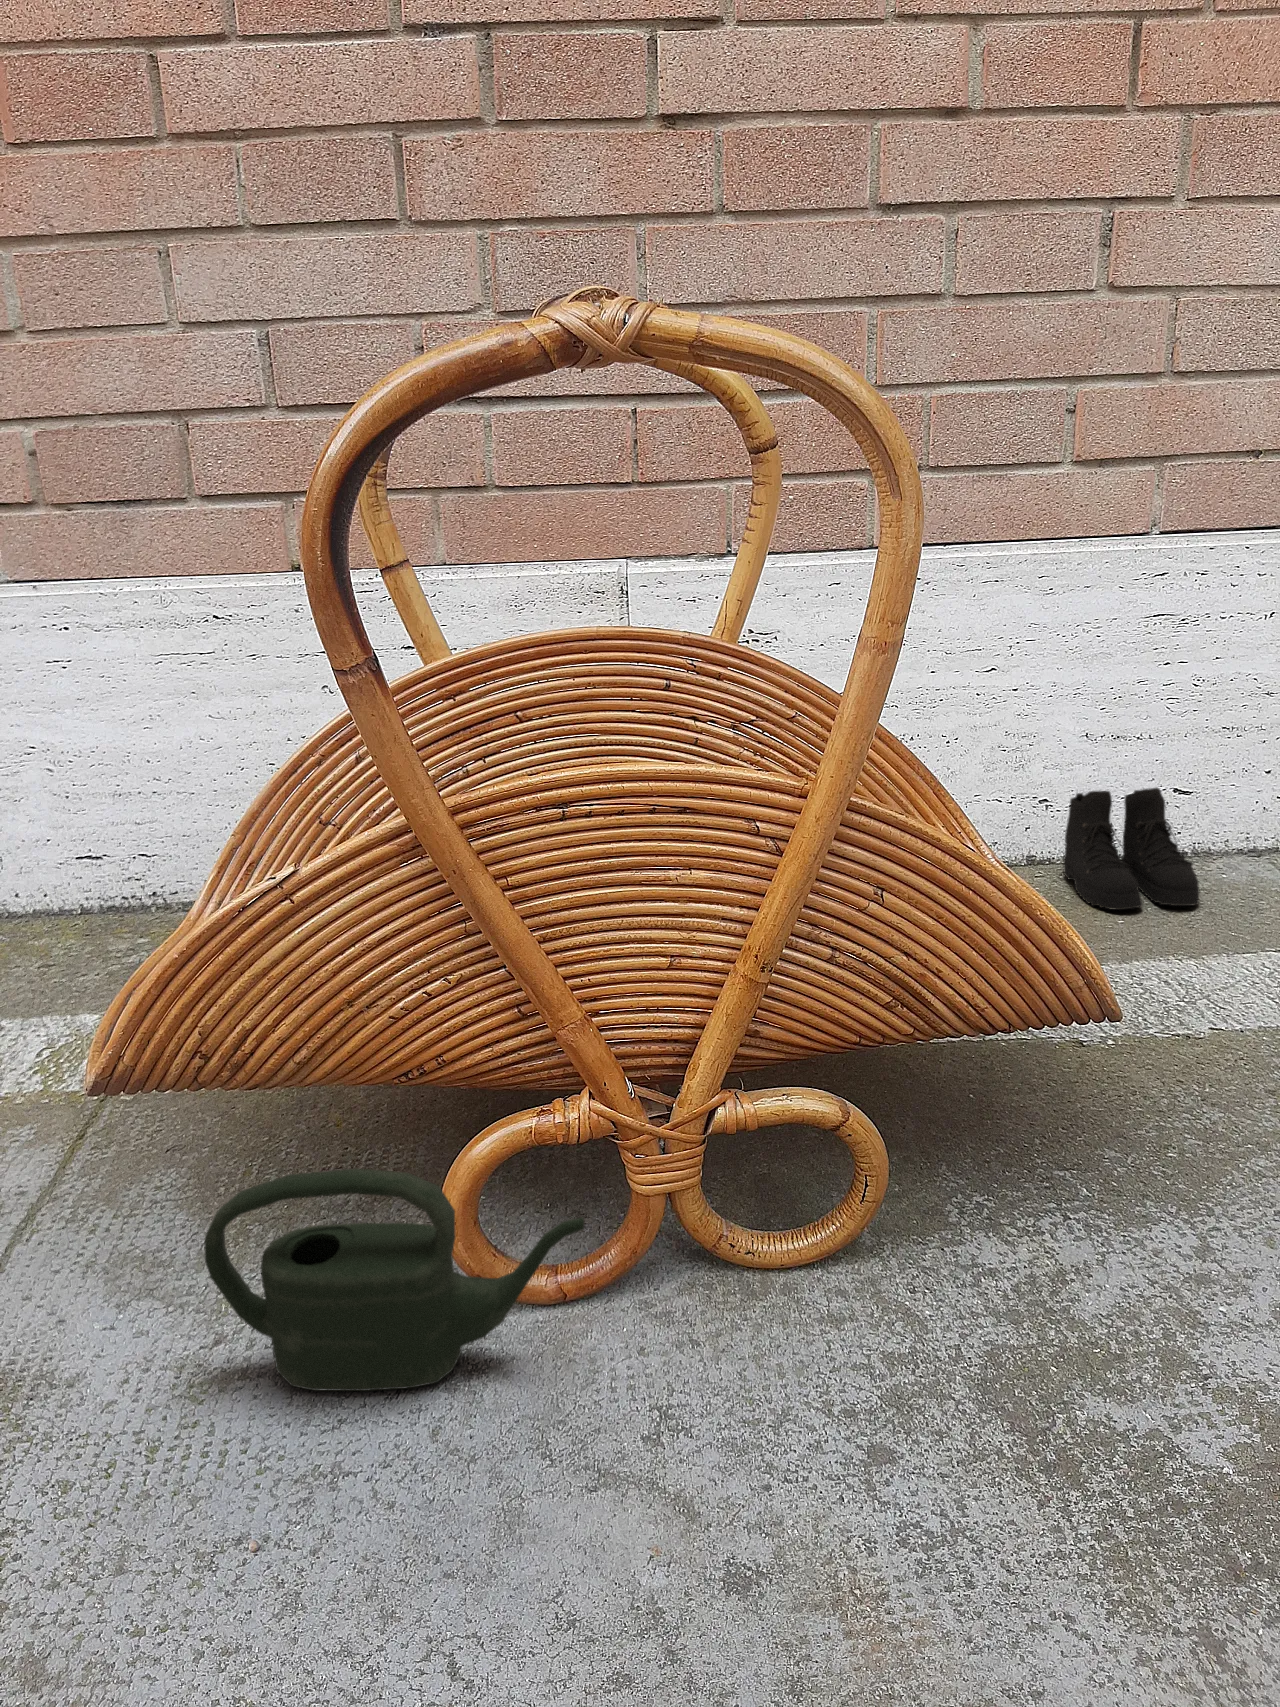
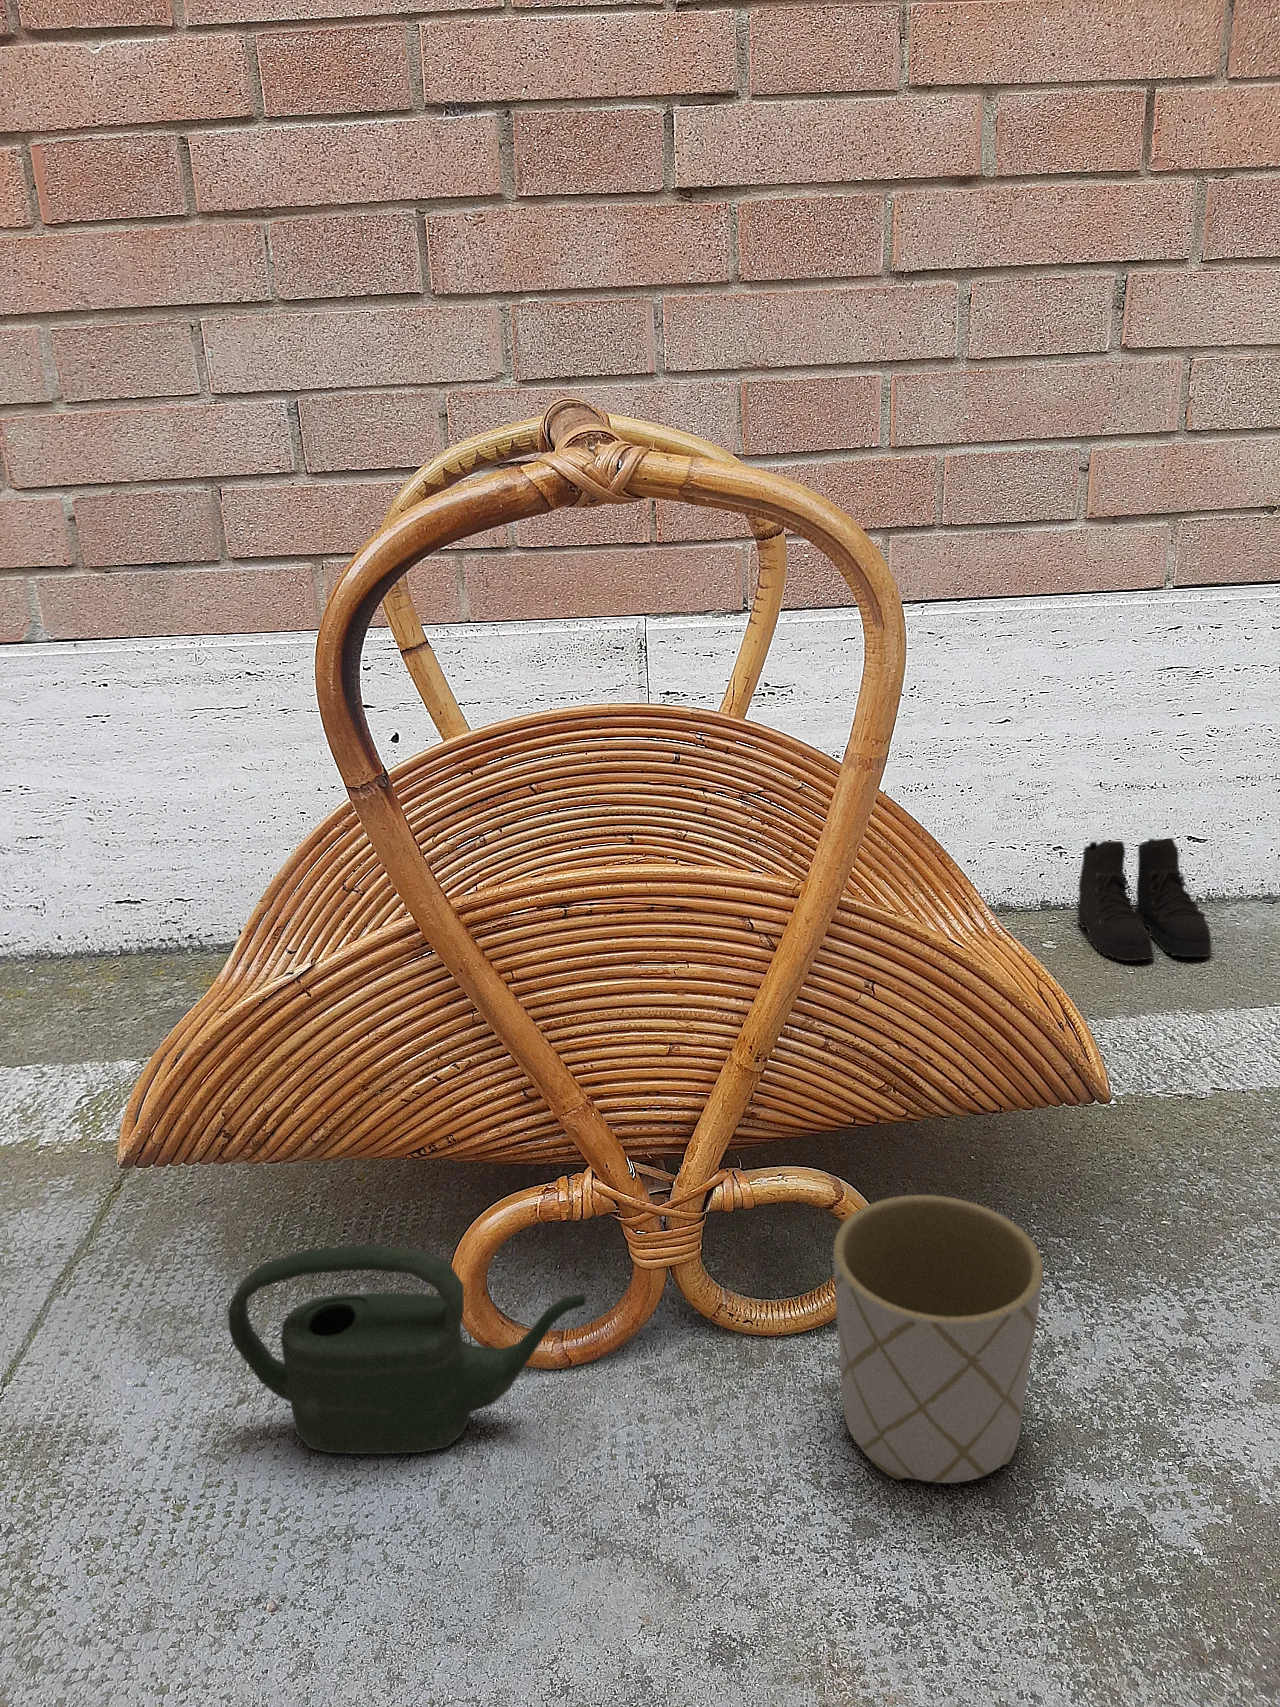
planter: none [845,1114,1064,1408] -> present [833,1195,1043,1483]

